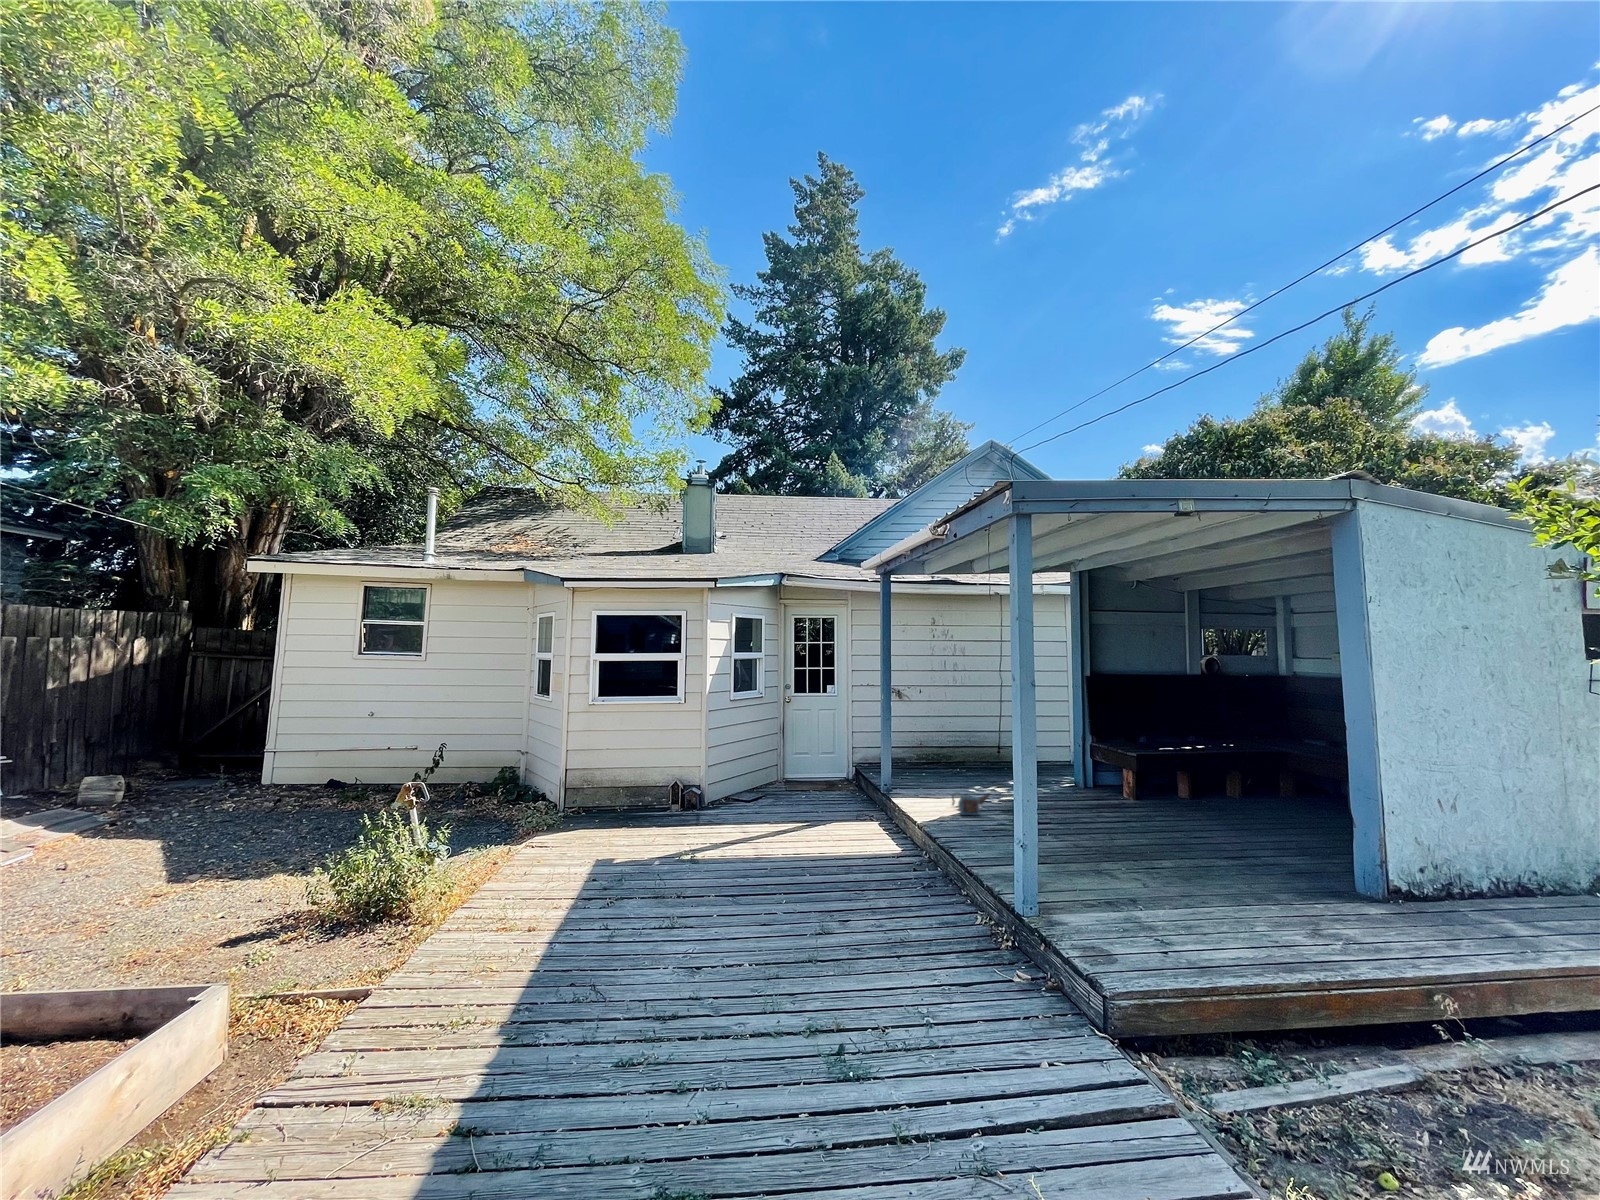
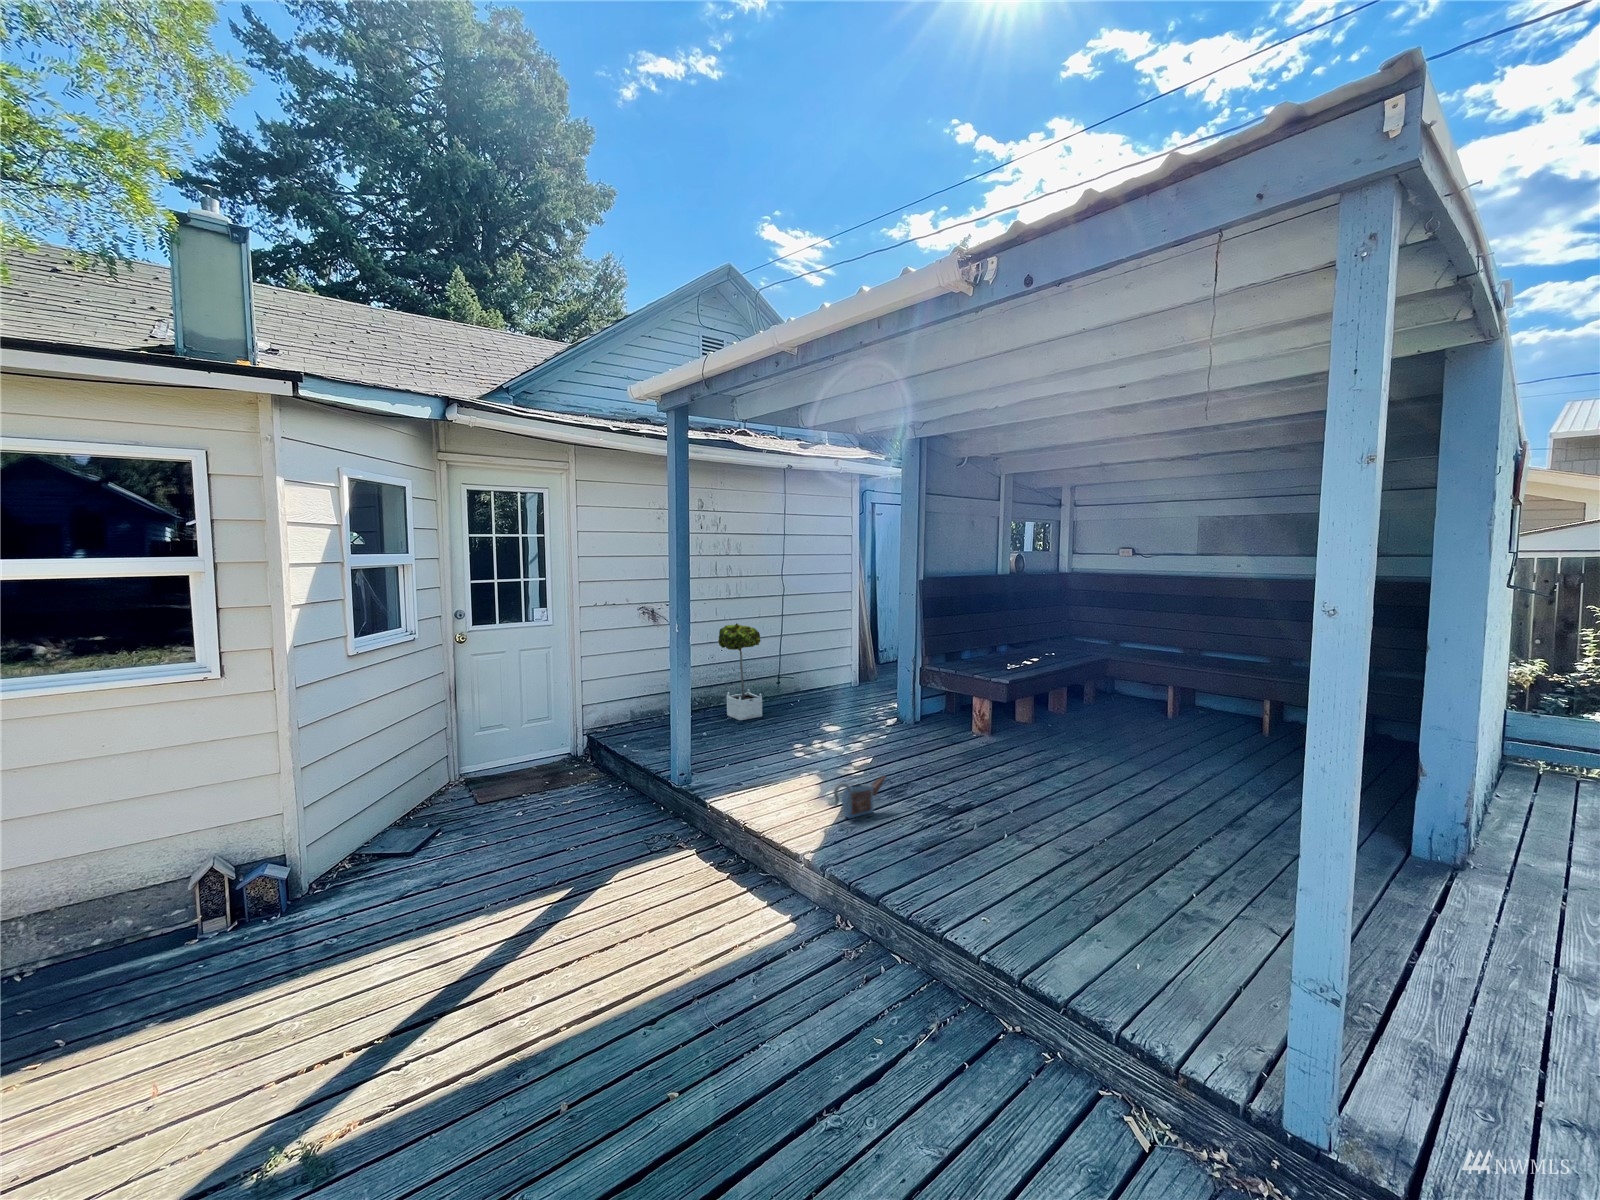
potted tree: none [943,701,973,770] -> present [718,623,762,720]

